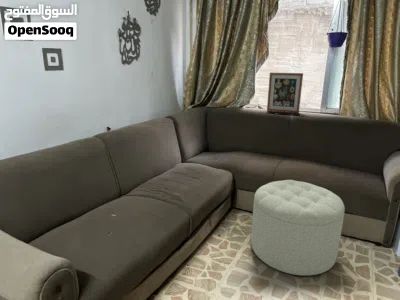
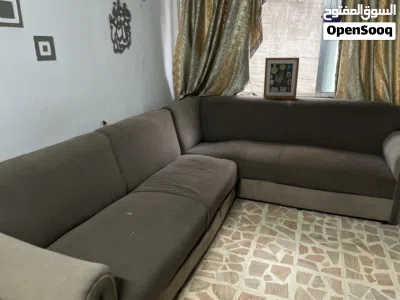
ottoman: present [251,180,345,276] -> none [264,165,358,259]

